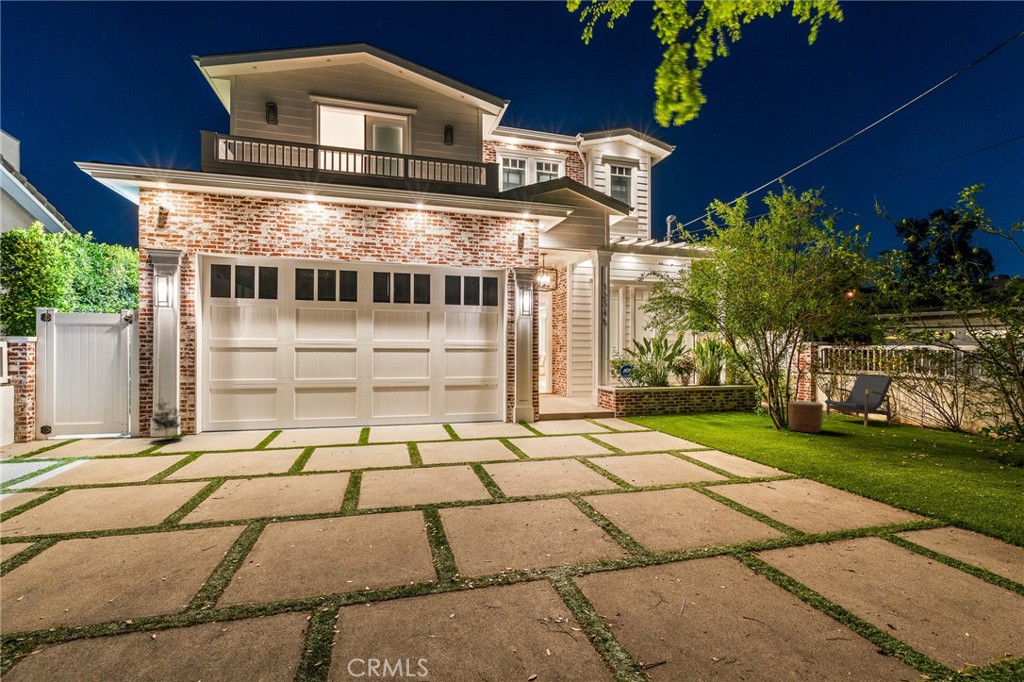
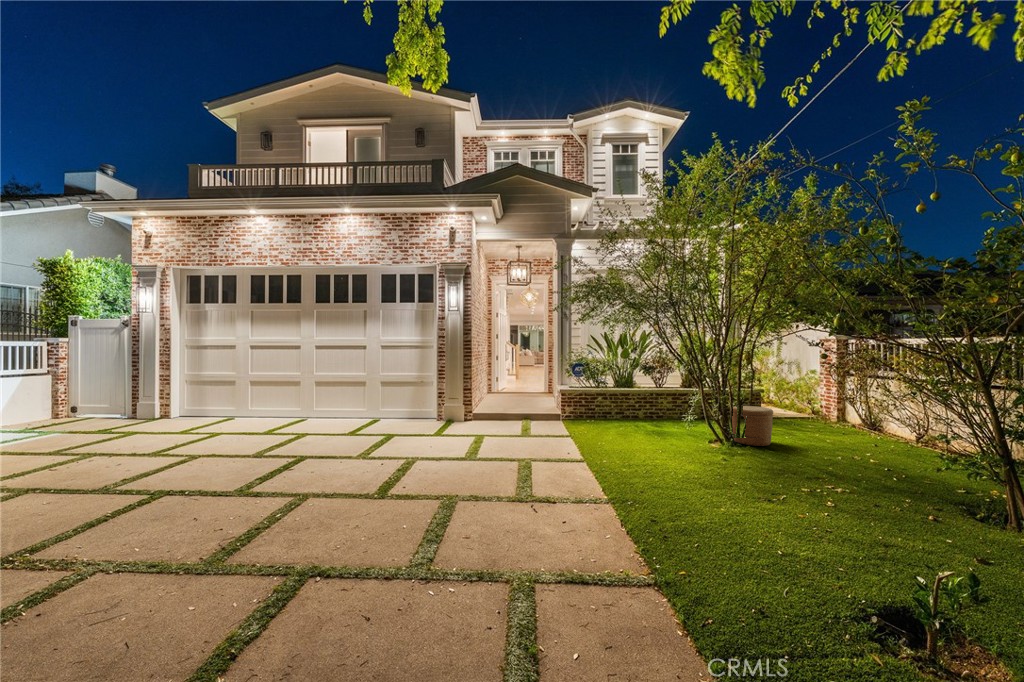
lounge chair: present [825,375,892,427] -> none [811,375,903,442]
potted tree: present [150,403,181,444] -> none [127,386,158,425]

